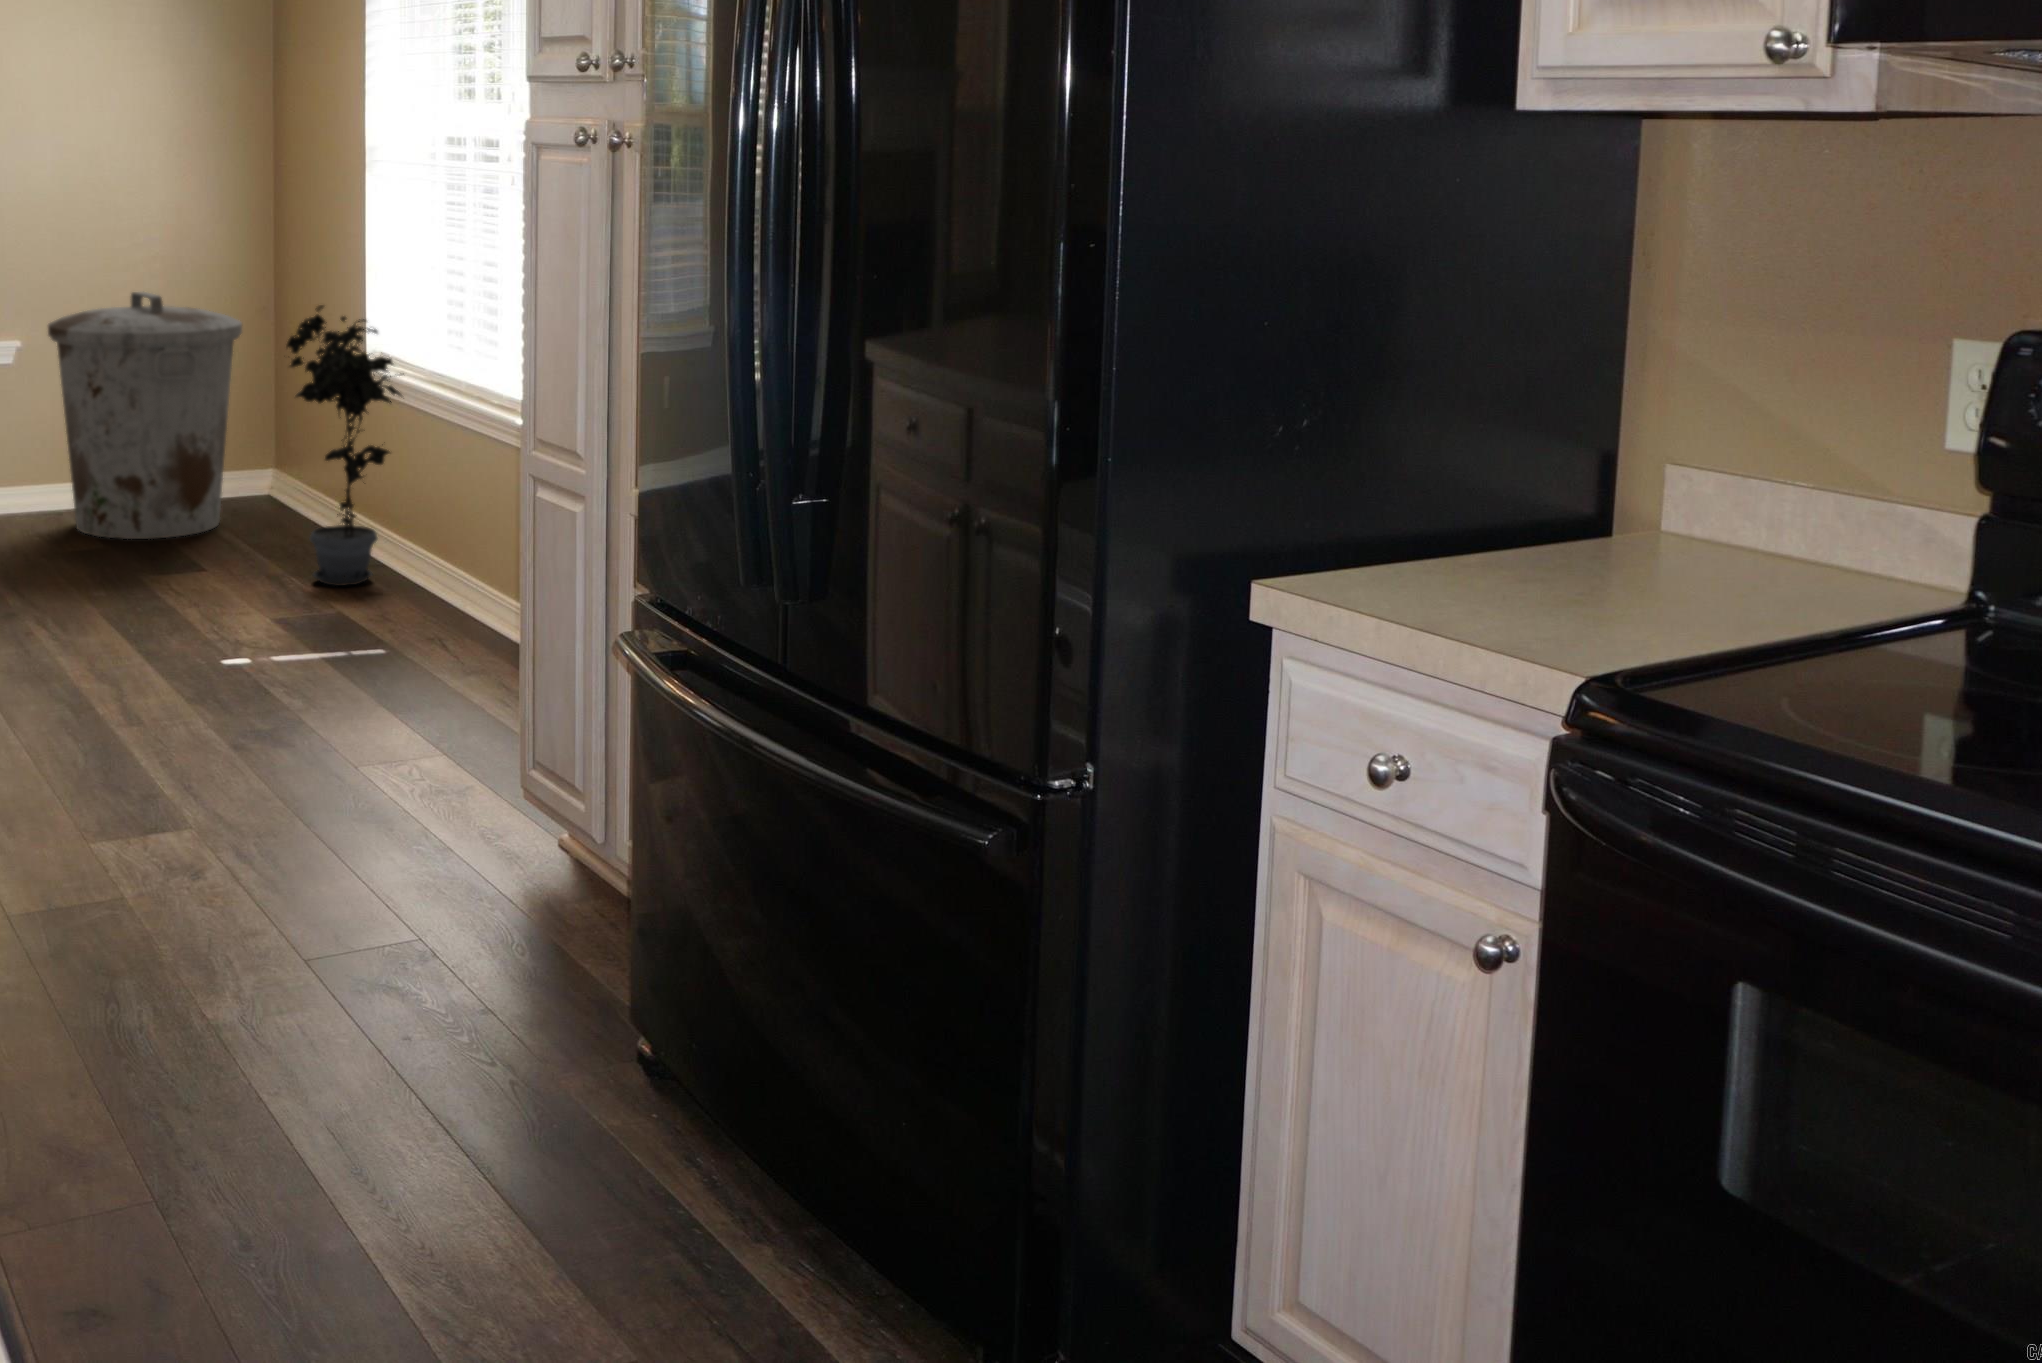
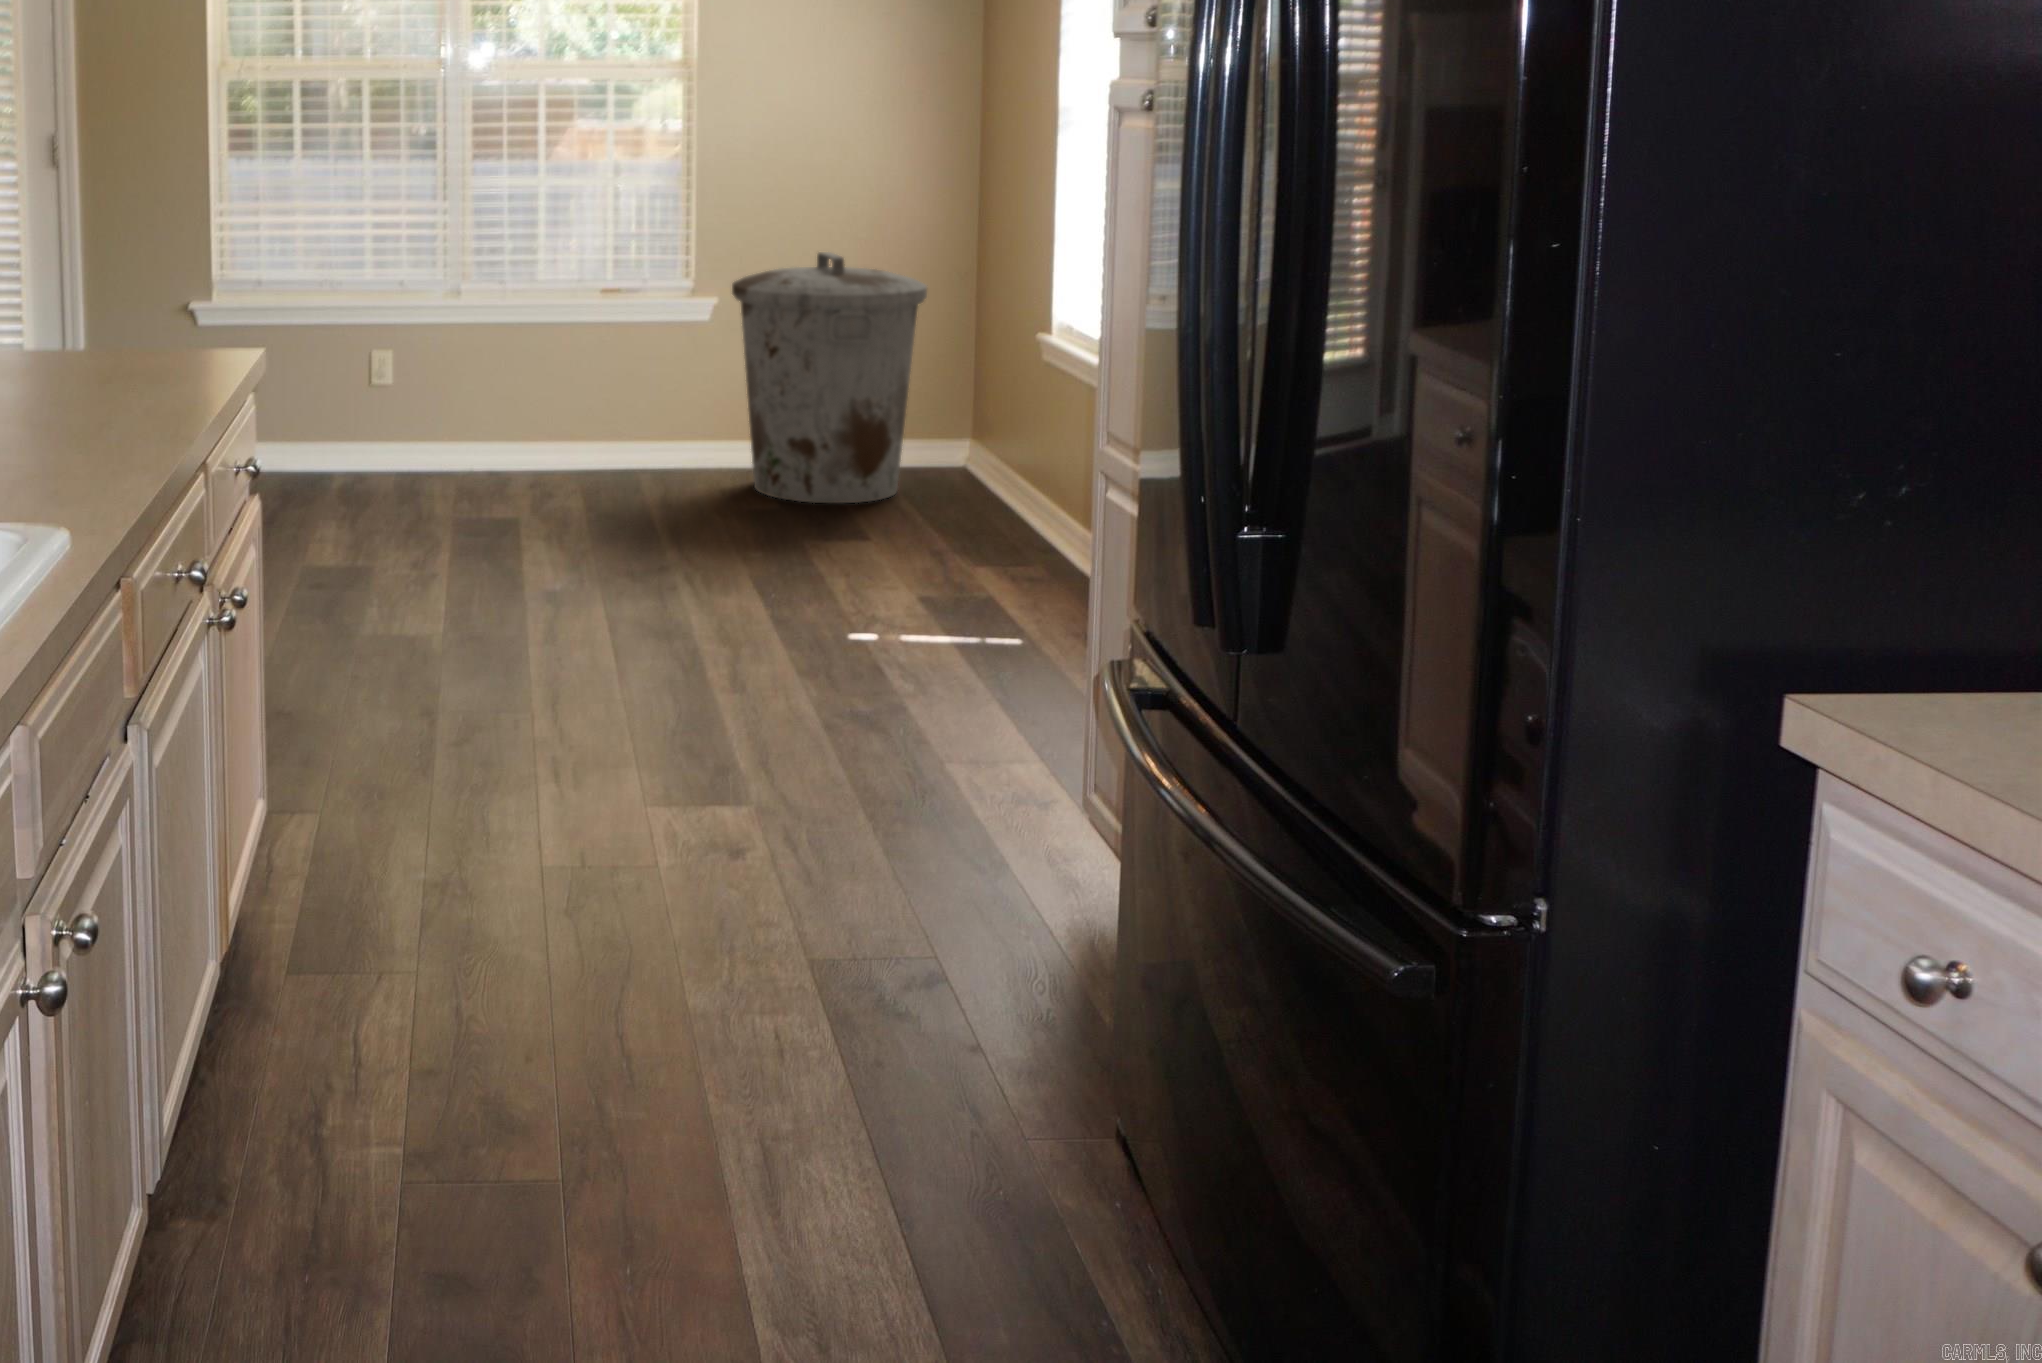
potted plant: present [287,305,402,586] -> none [946,272,1081,569]

